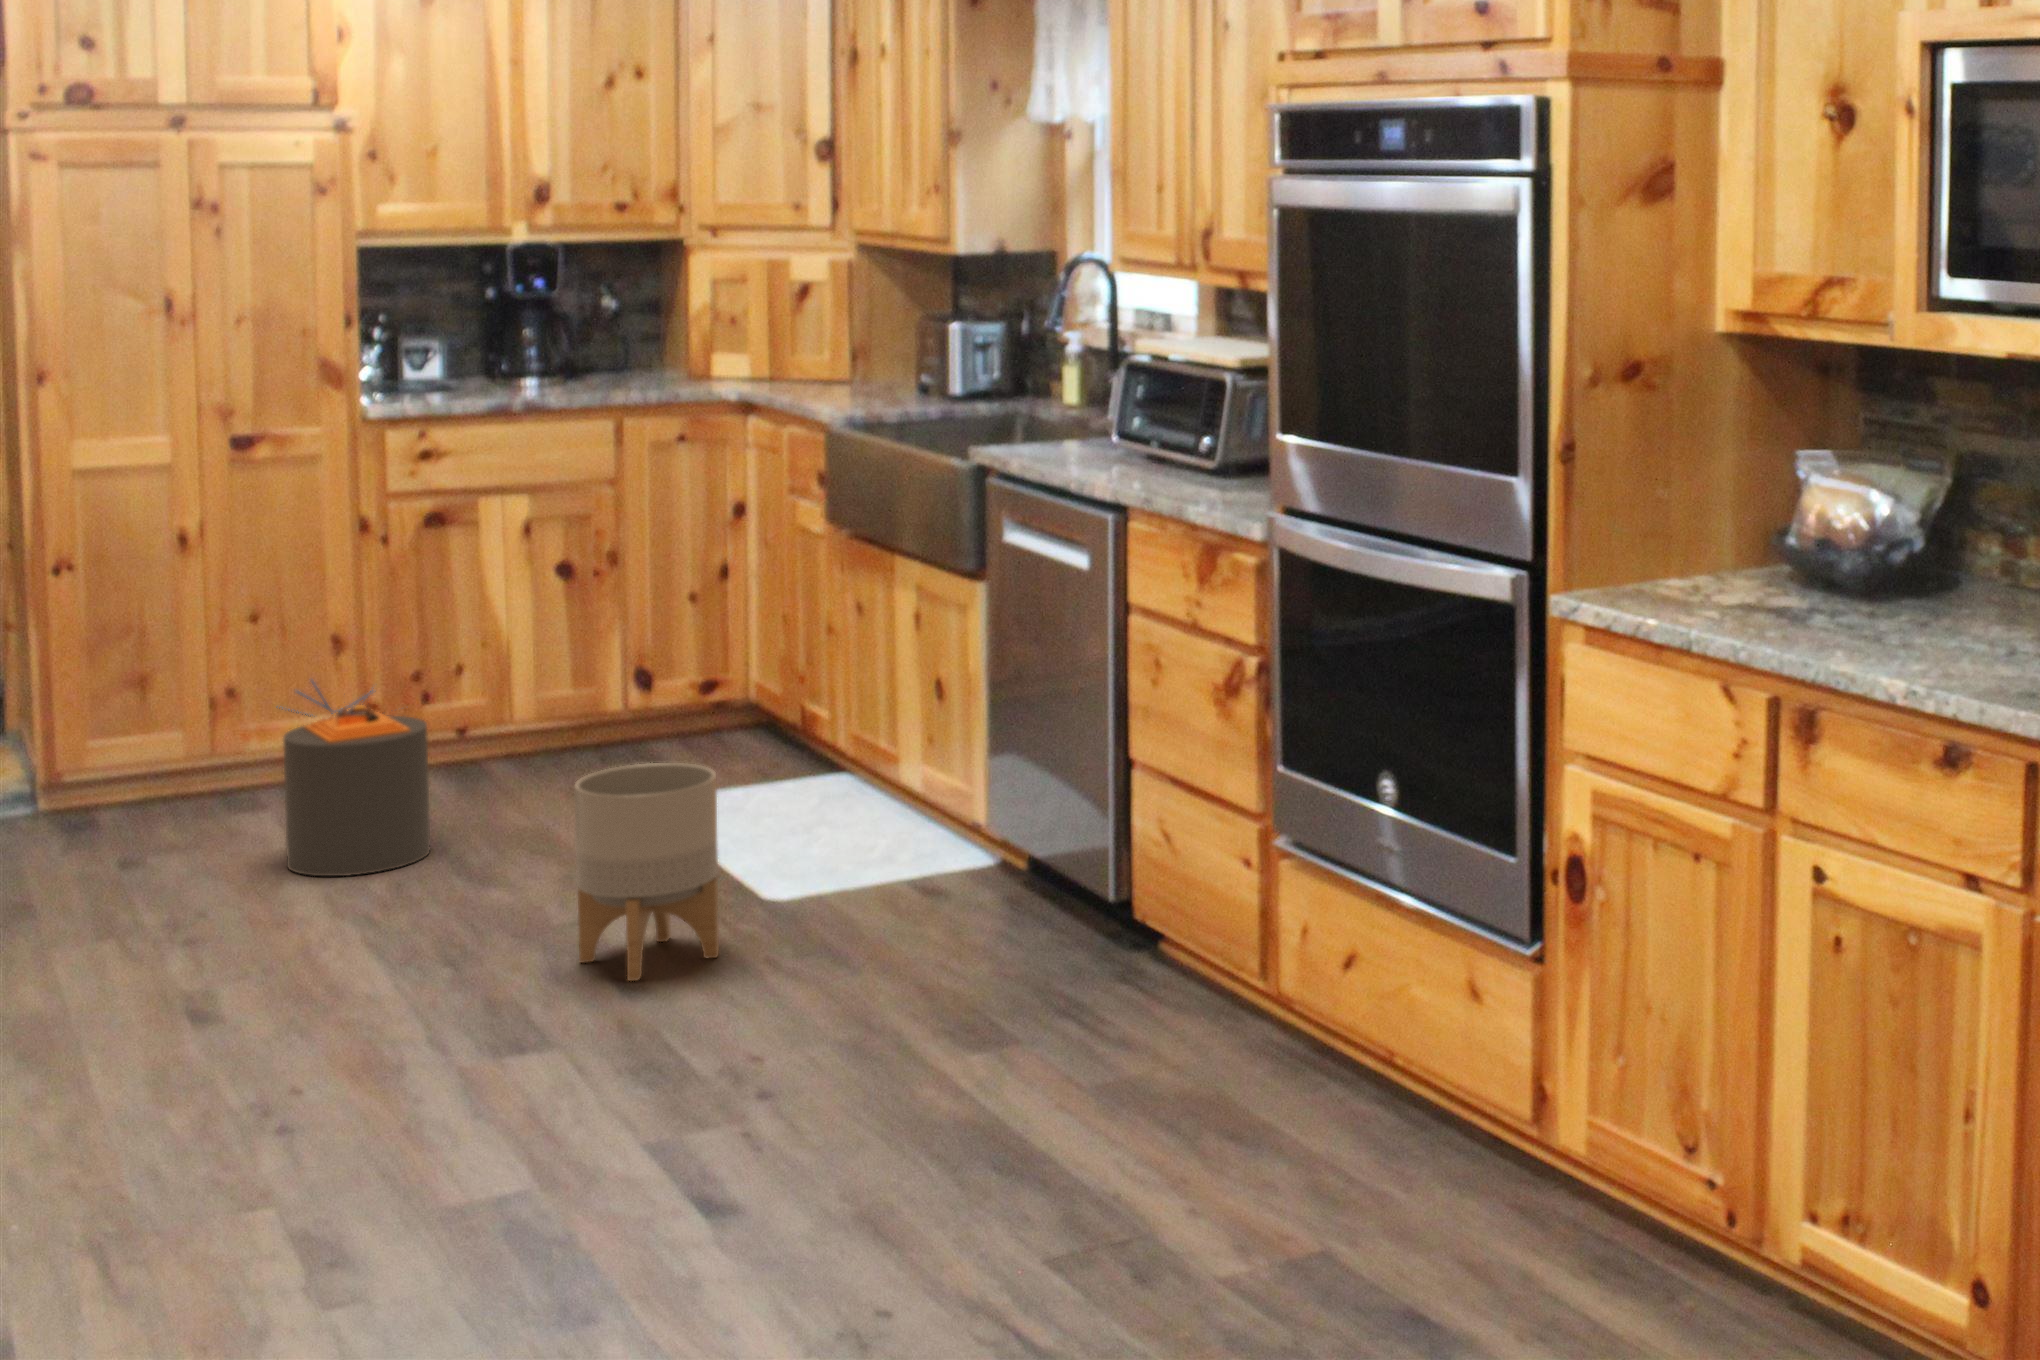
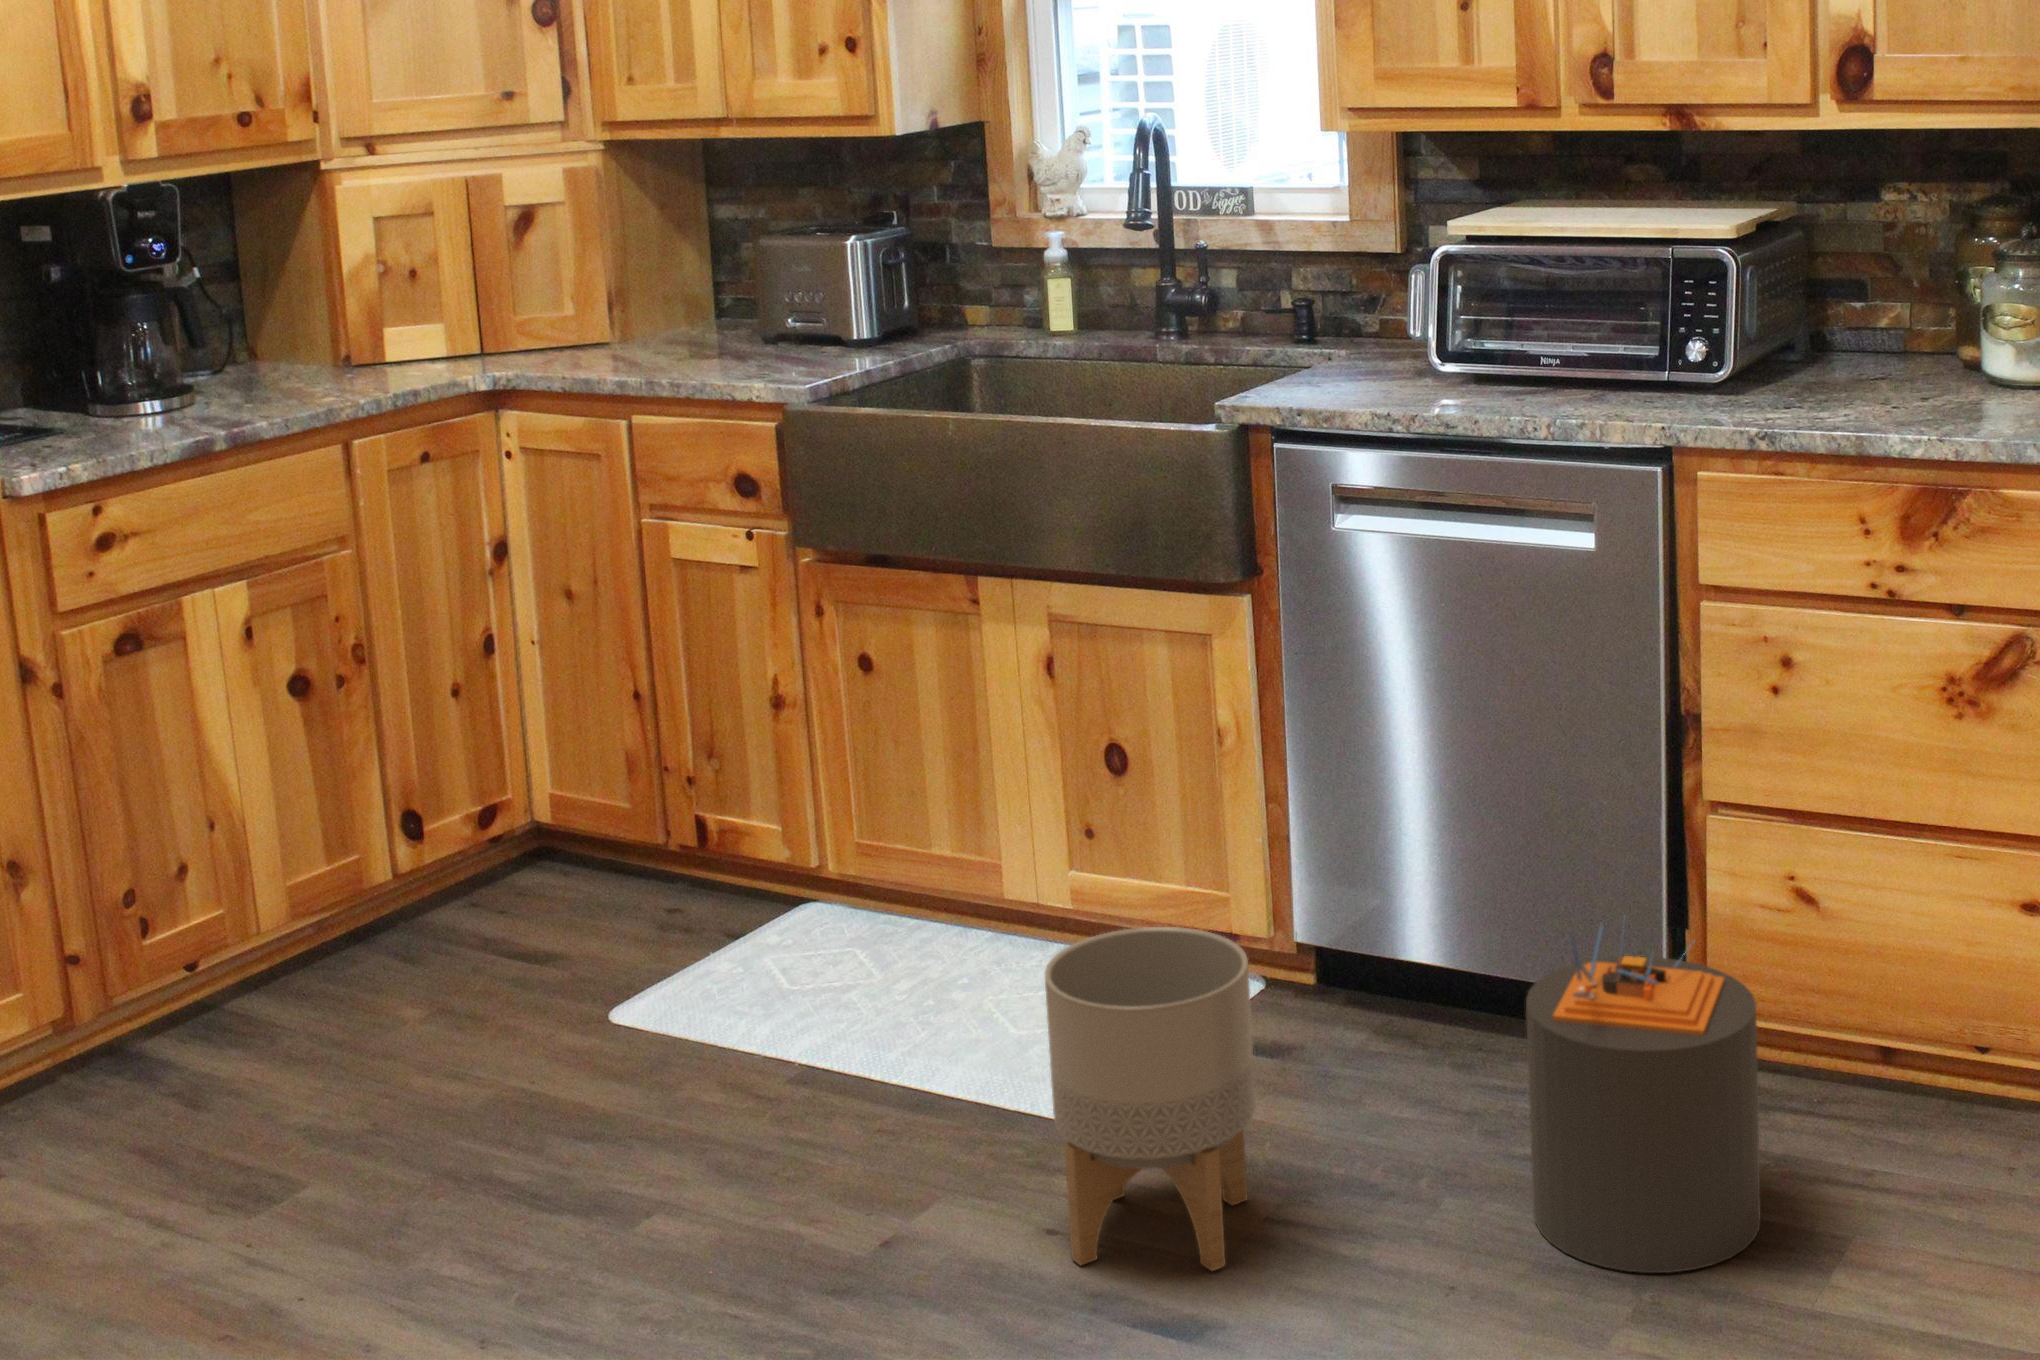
trash can: present [276,679,430,876] -> present [1526,916,1761,1273]

